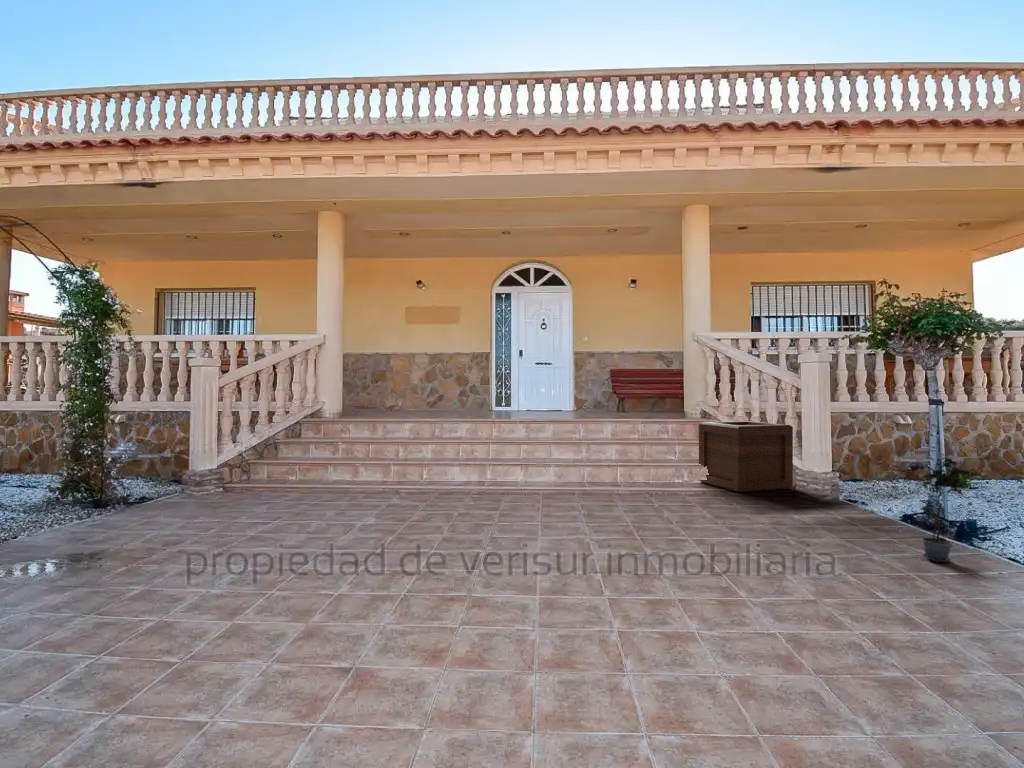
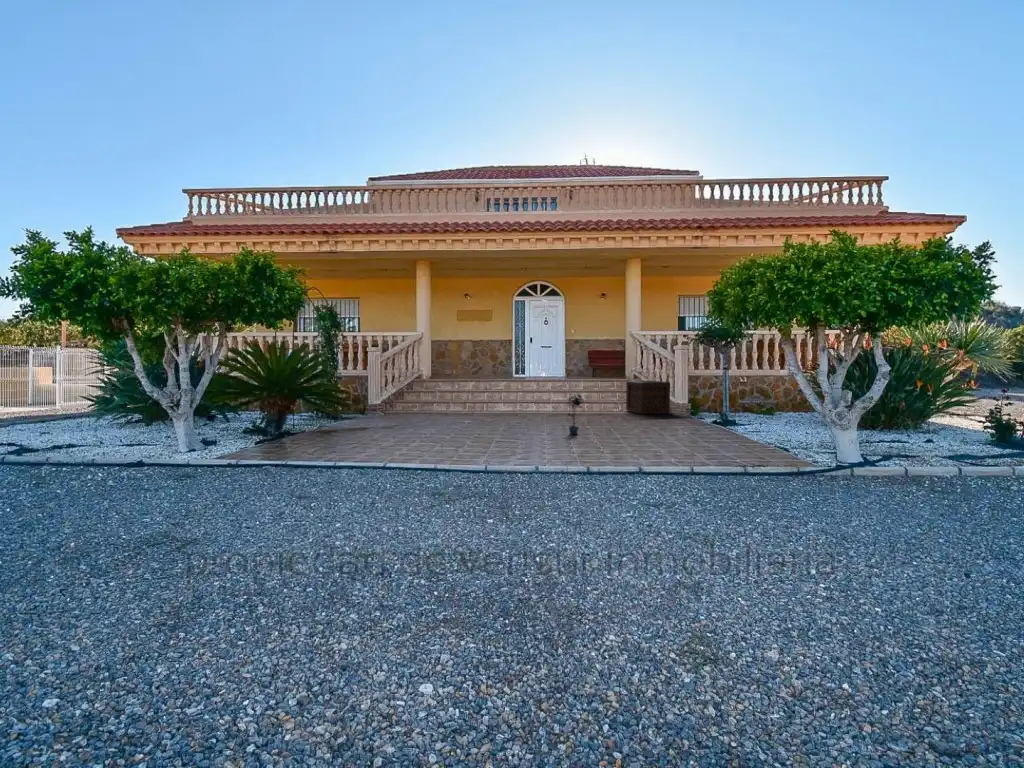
potted plant: present [908,455,983,562] -> present [568,394,584,435]

